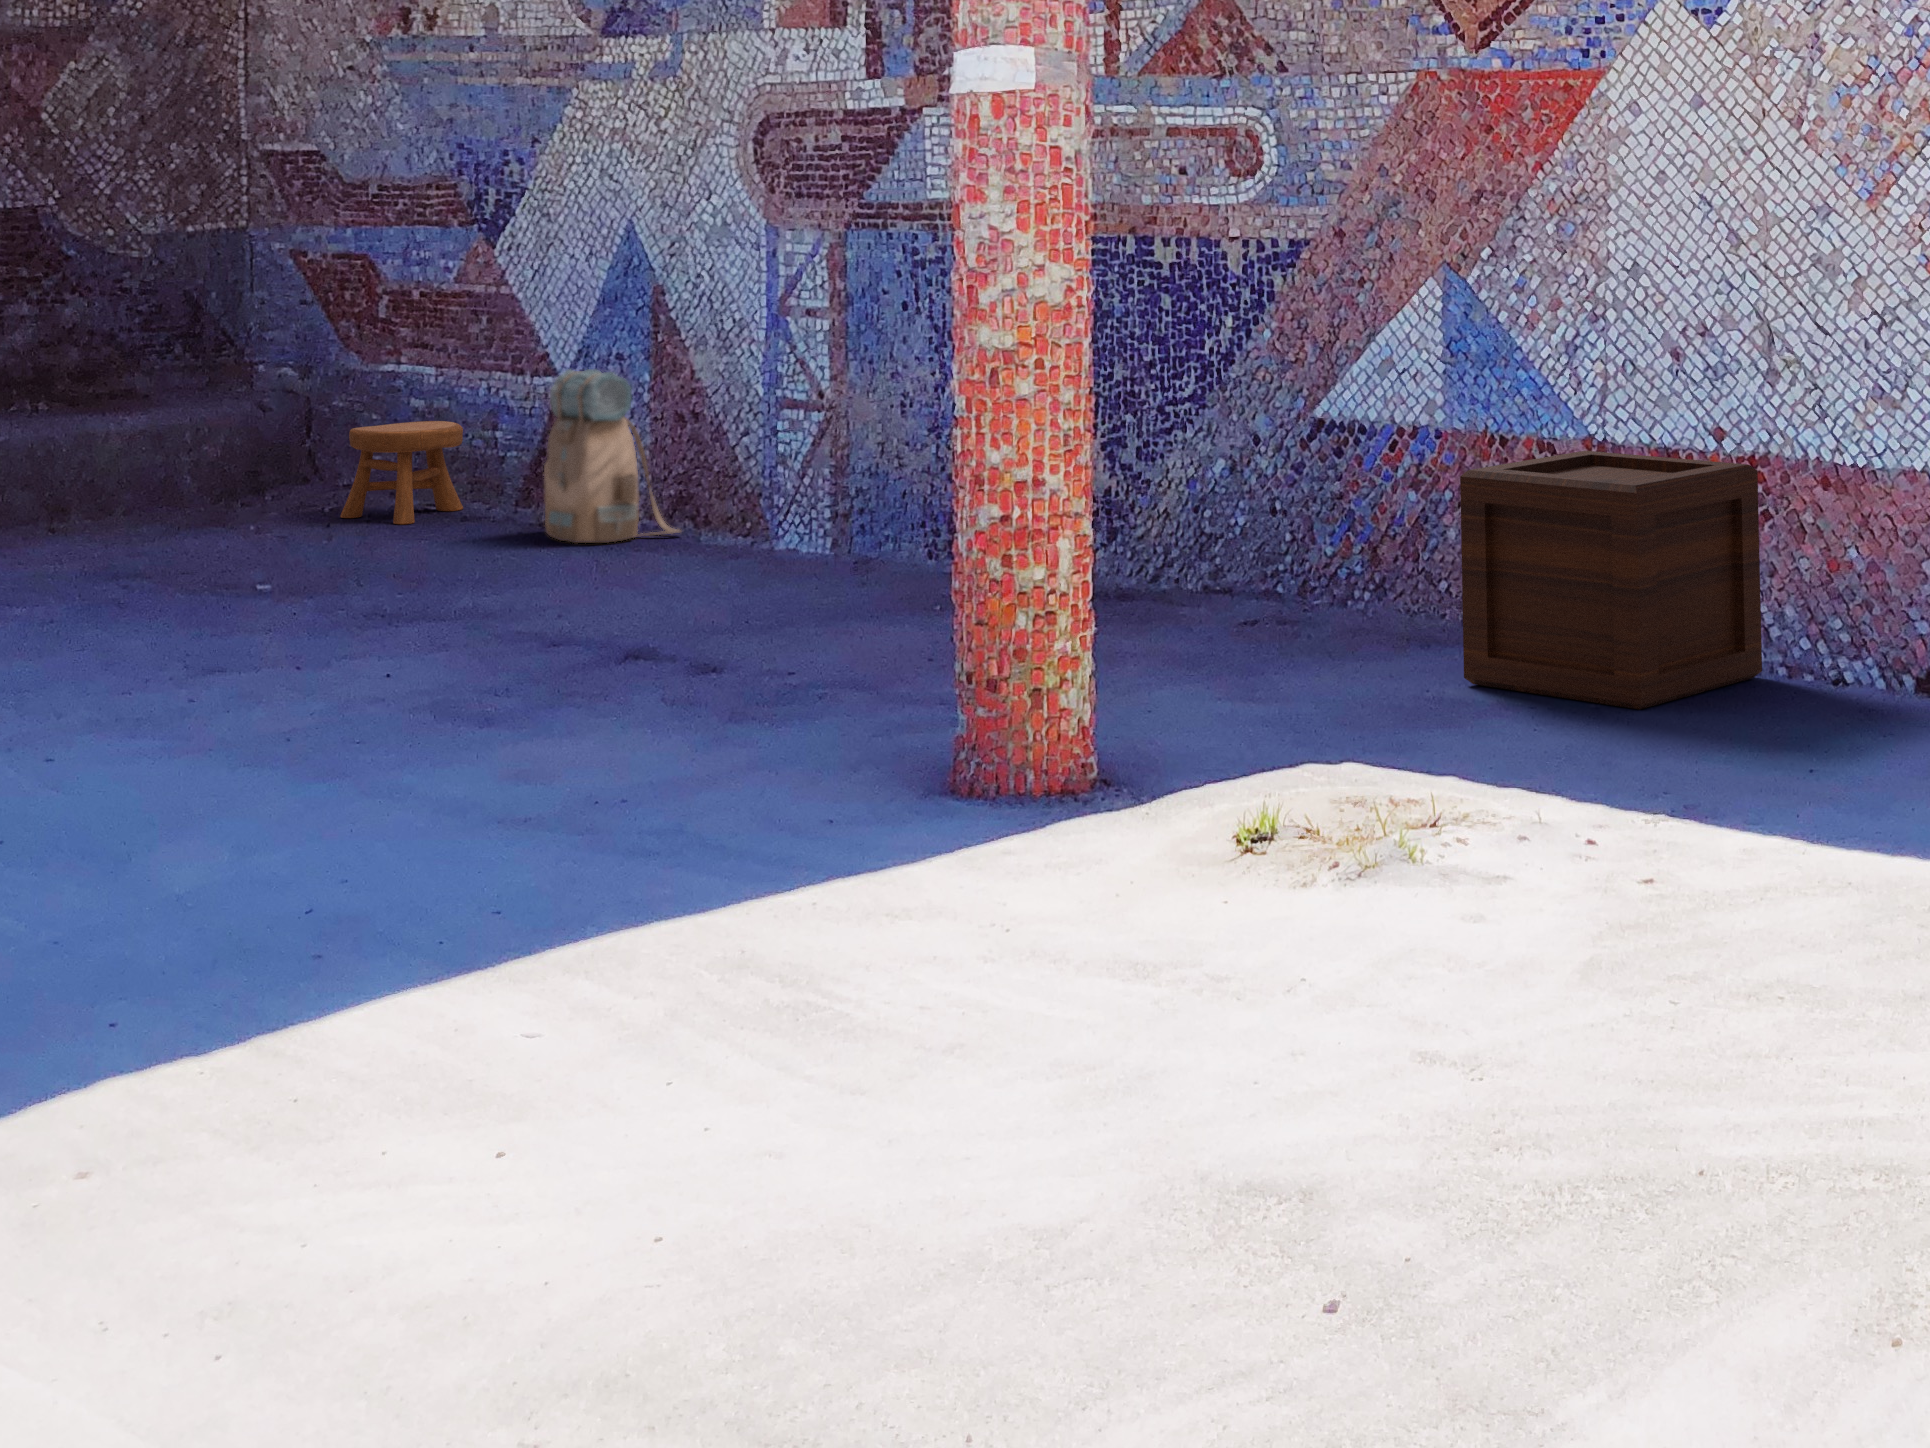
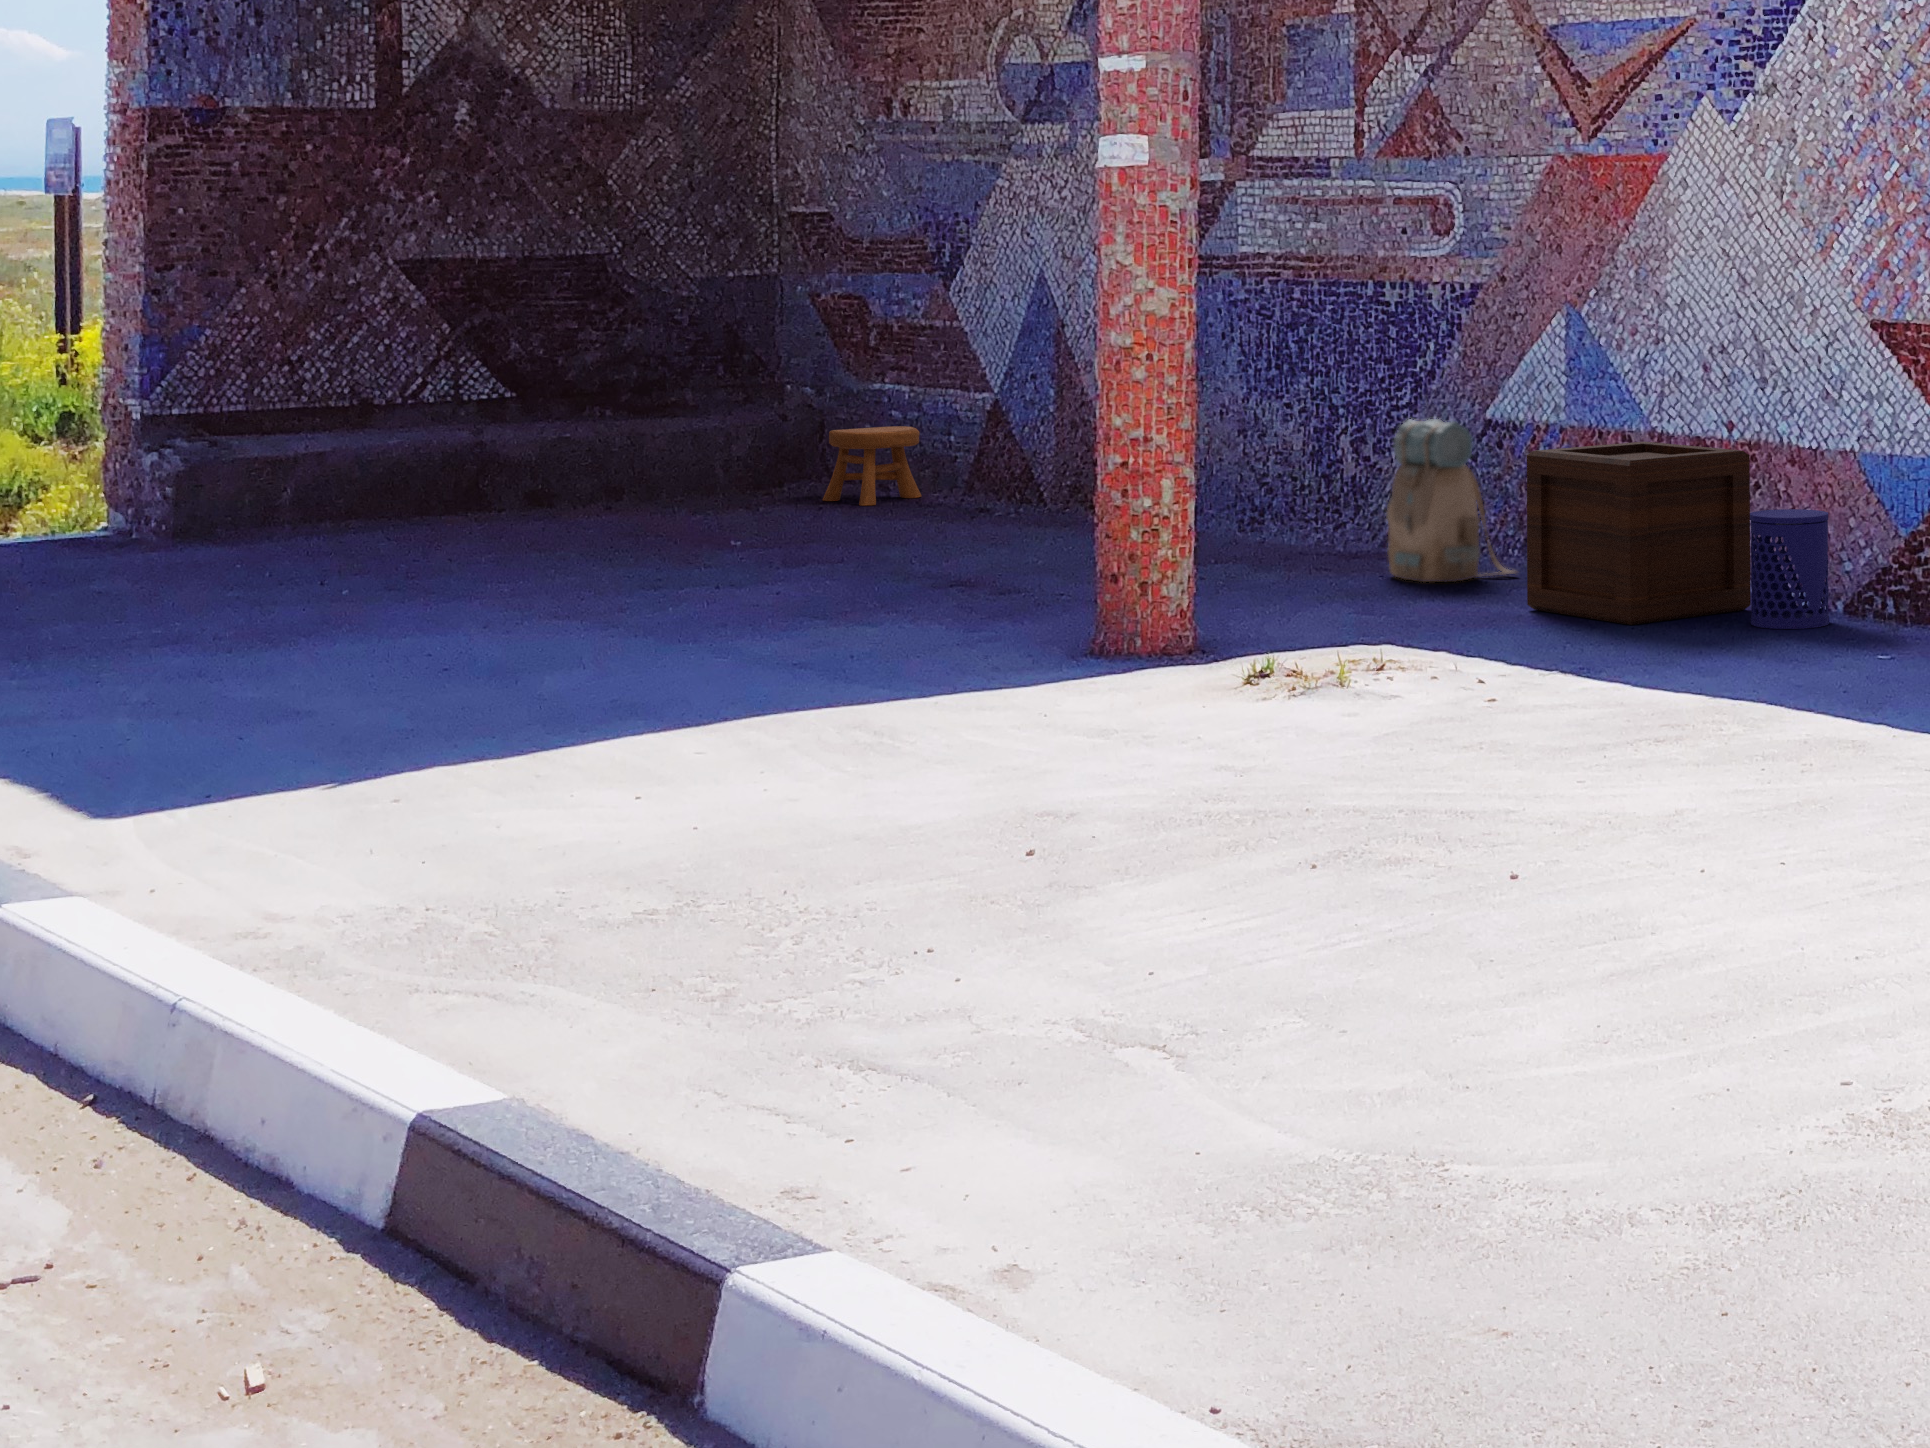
backpack: present [544,369,680,543] -> present [1386,419,1516,582]
waste bin: none [1793,545,1904,712] -> present [1750,509,1829,629]

